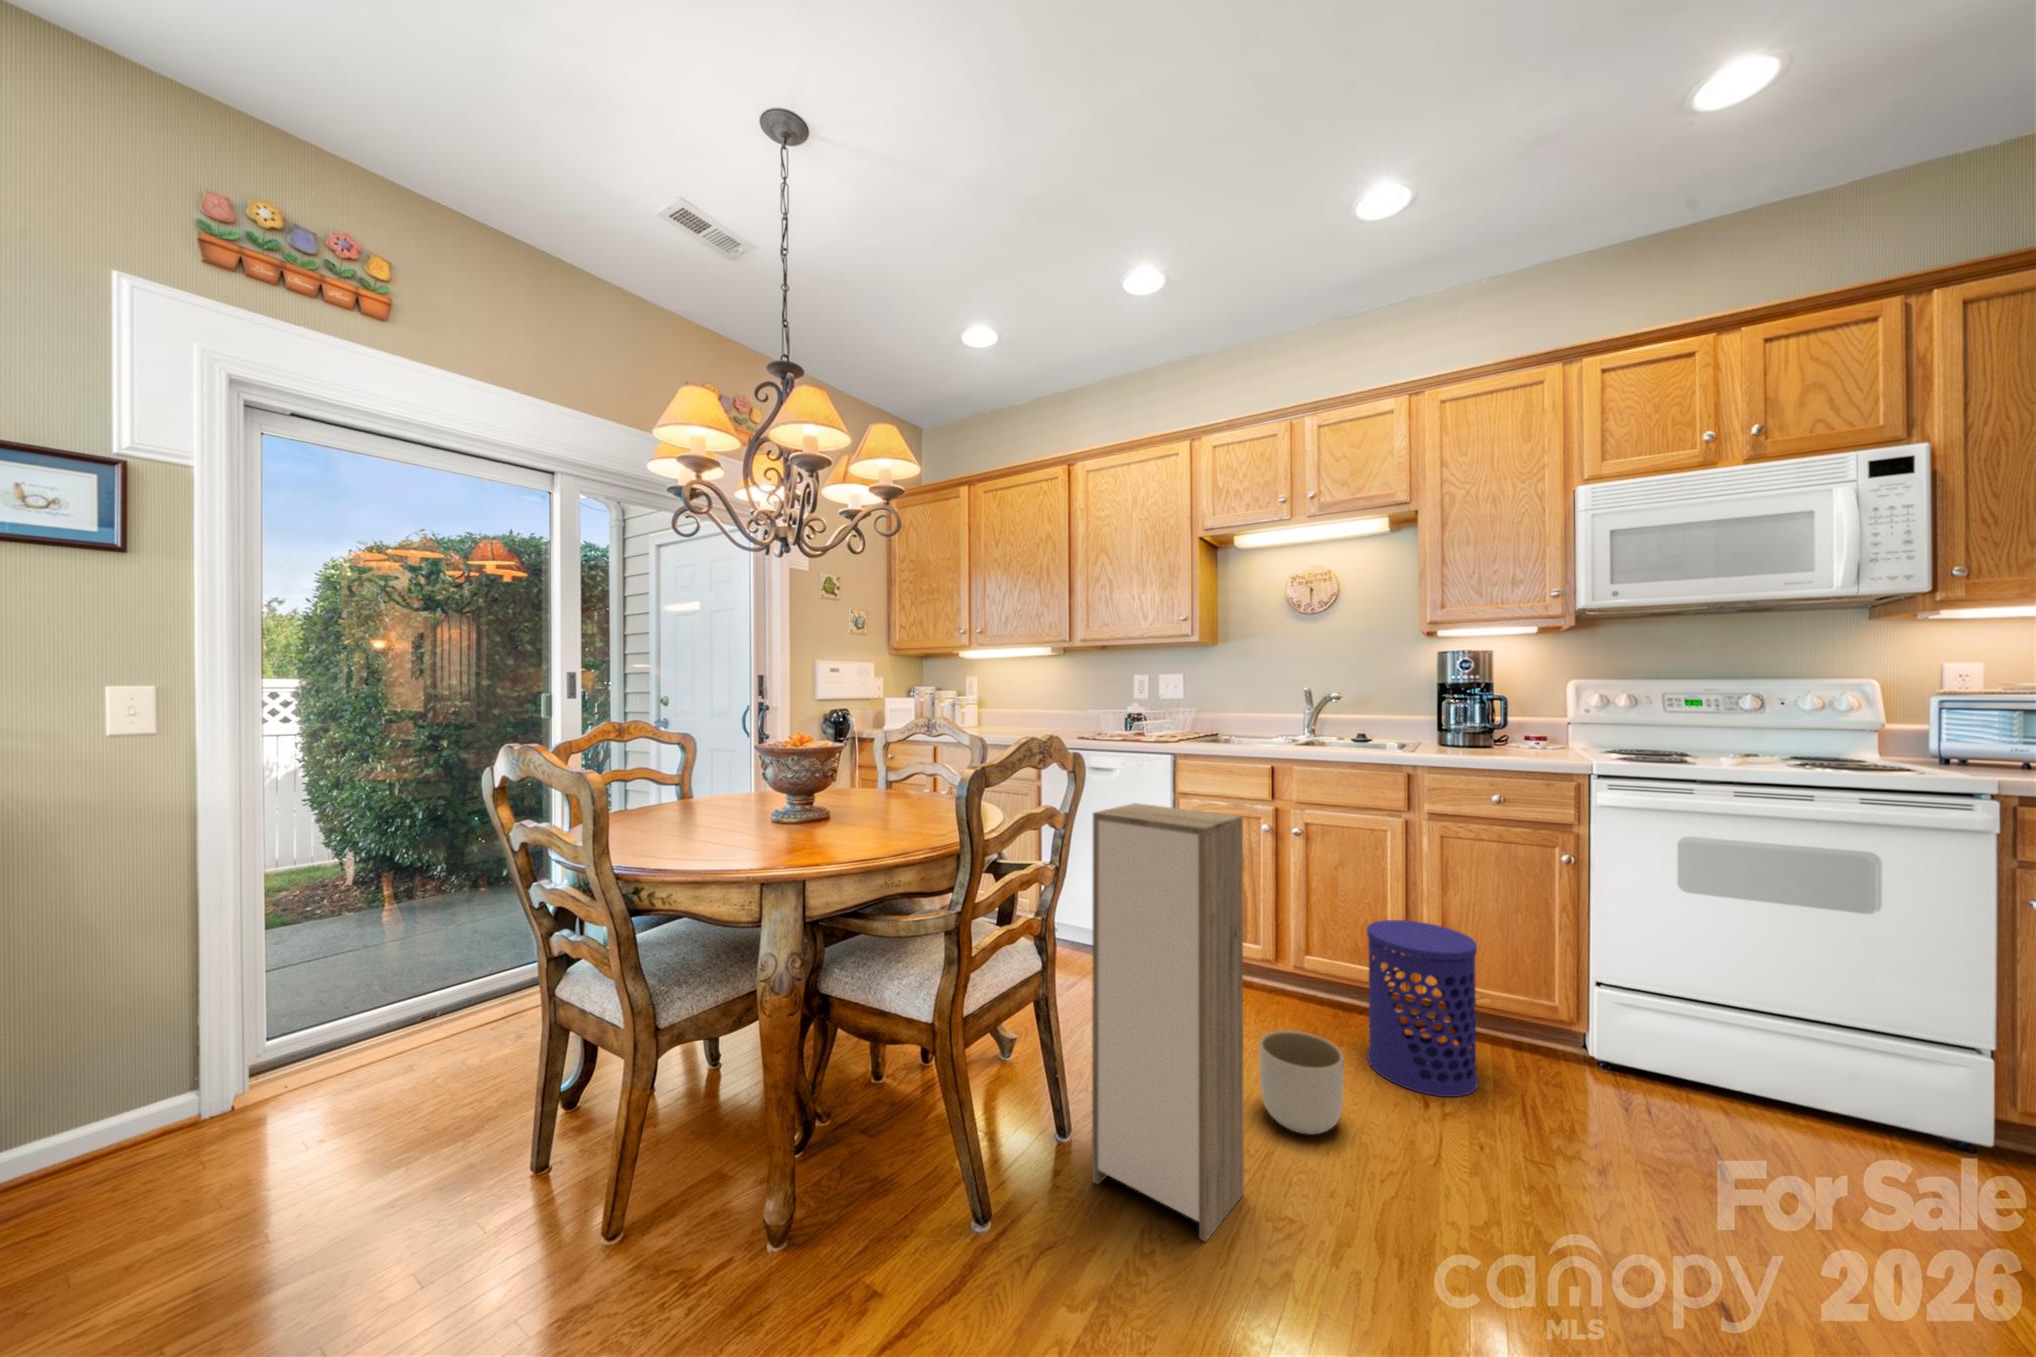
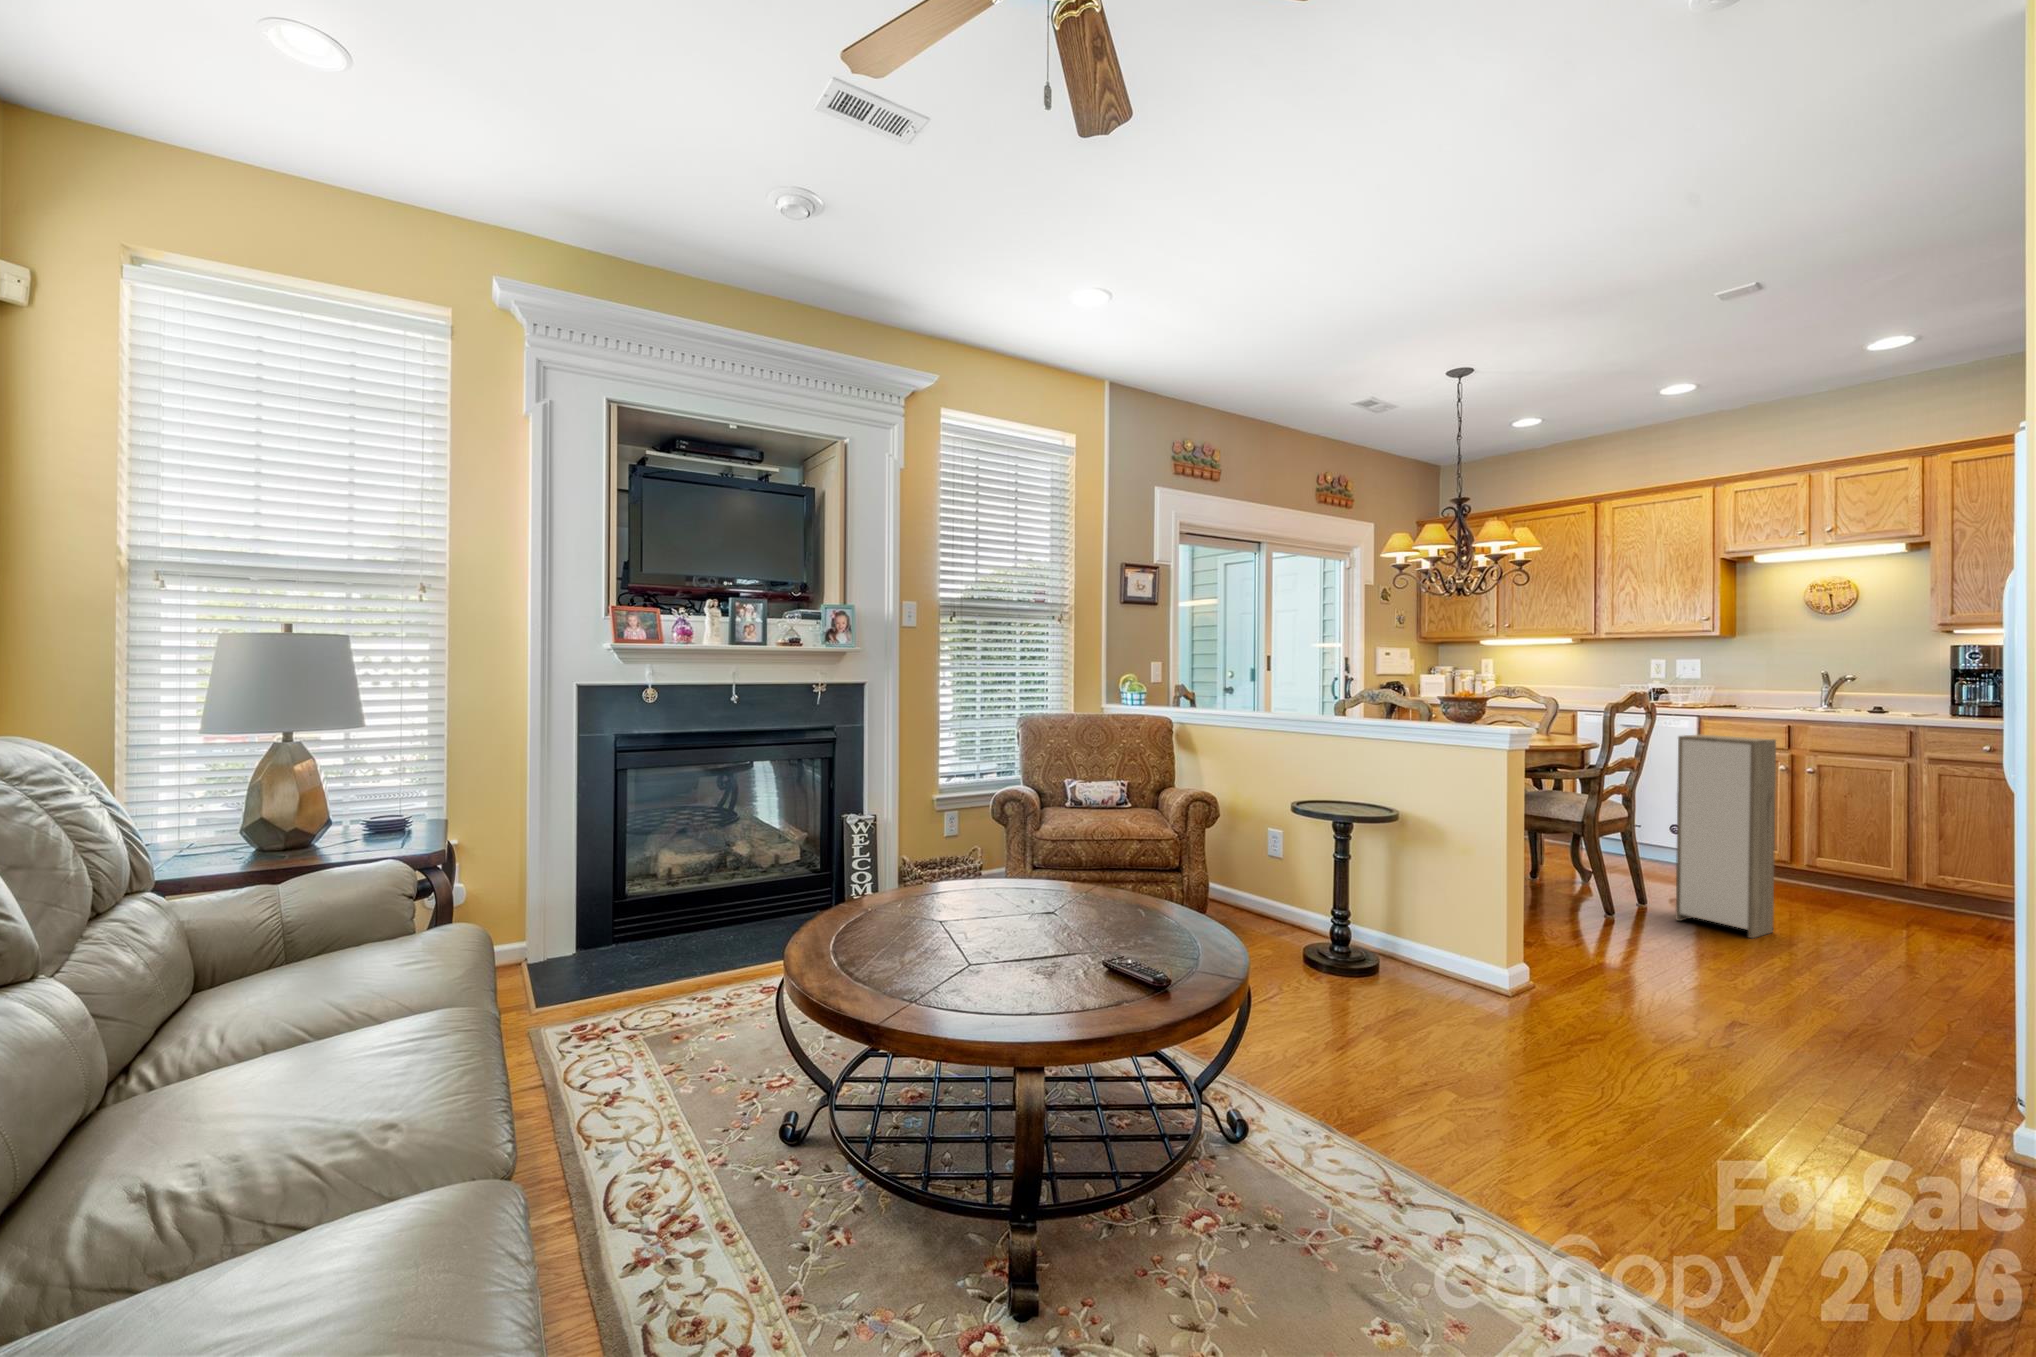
waste bin: present [1367,920,1478,1097] -> none [1867,826,1960,927]
planter: present [1259,1030,1344,1135] -> none [1782,874,1844,925]

